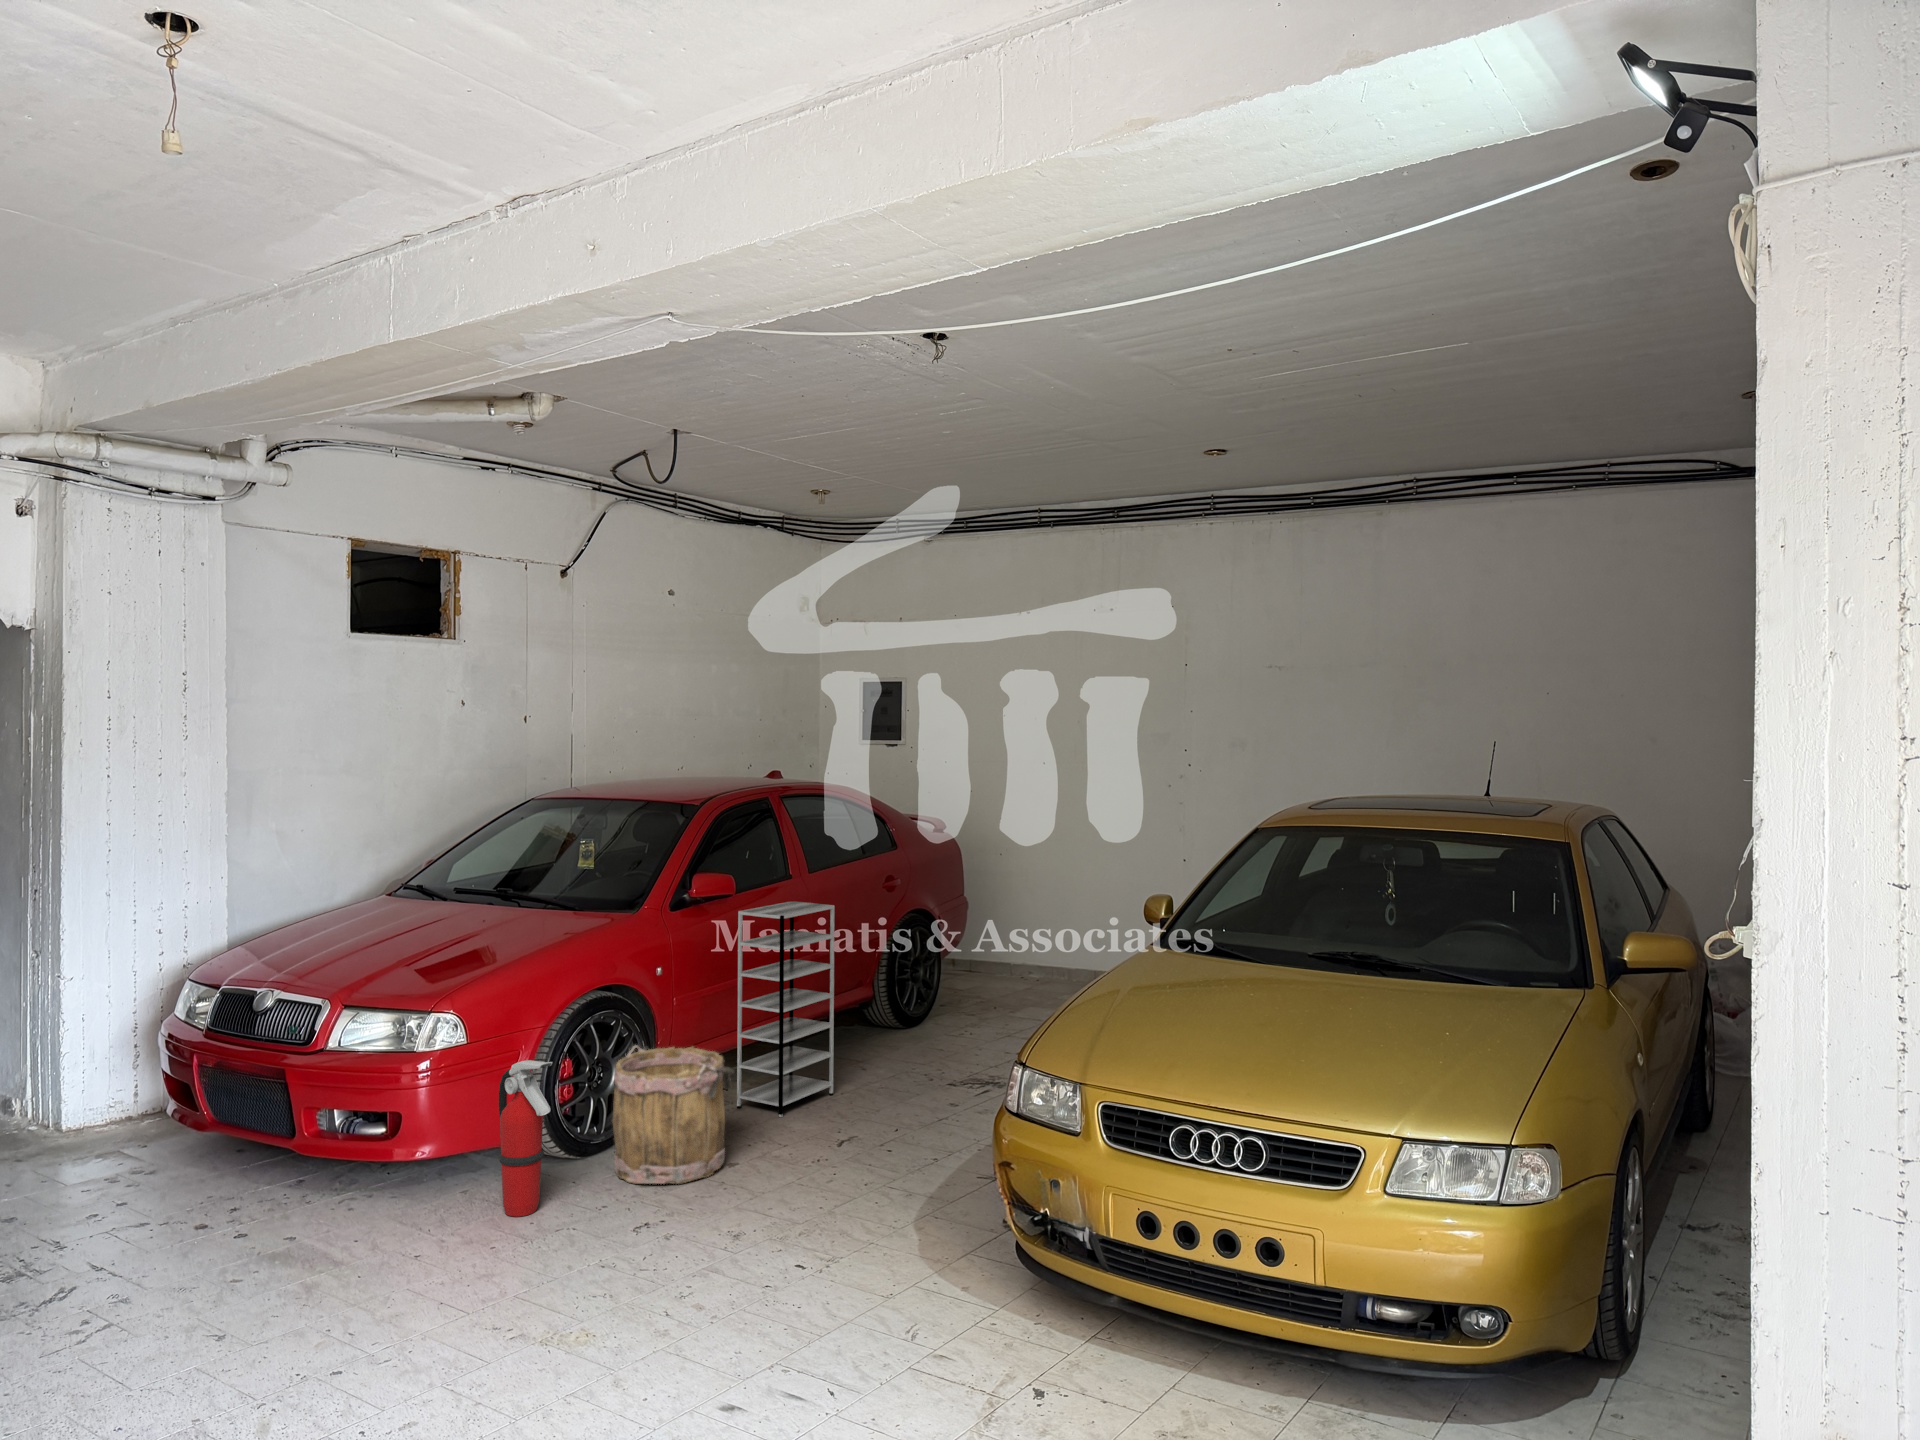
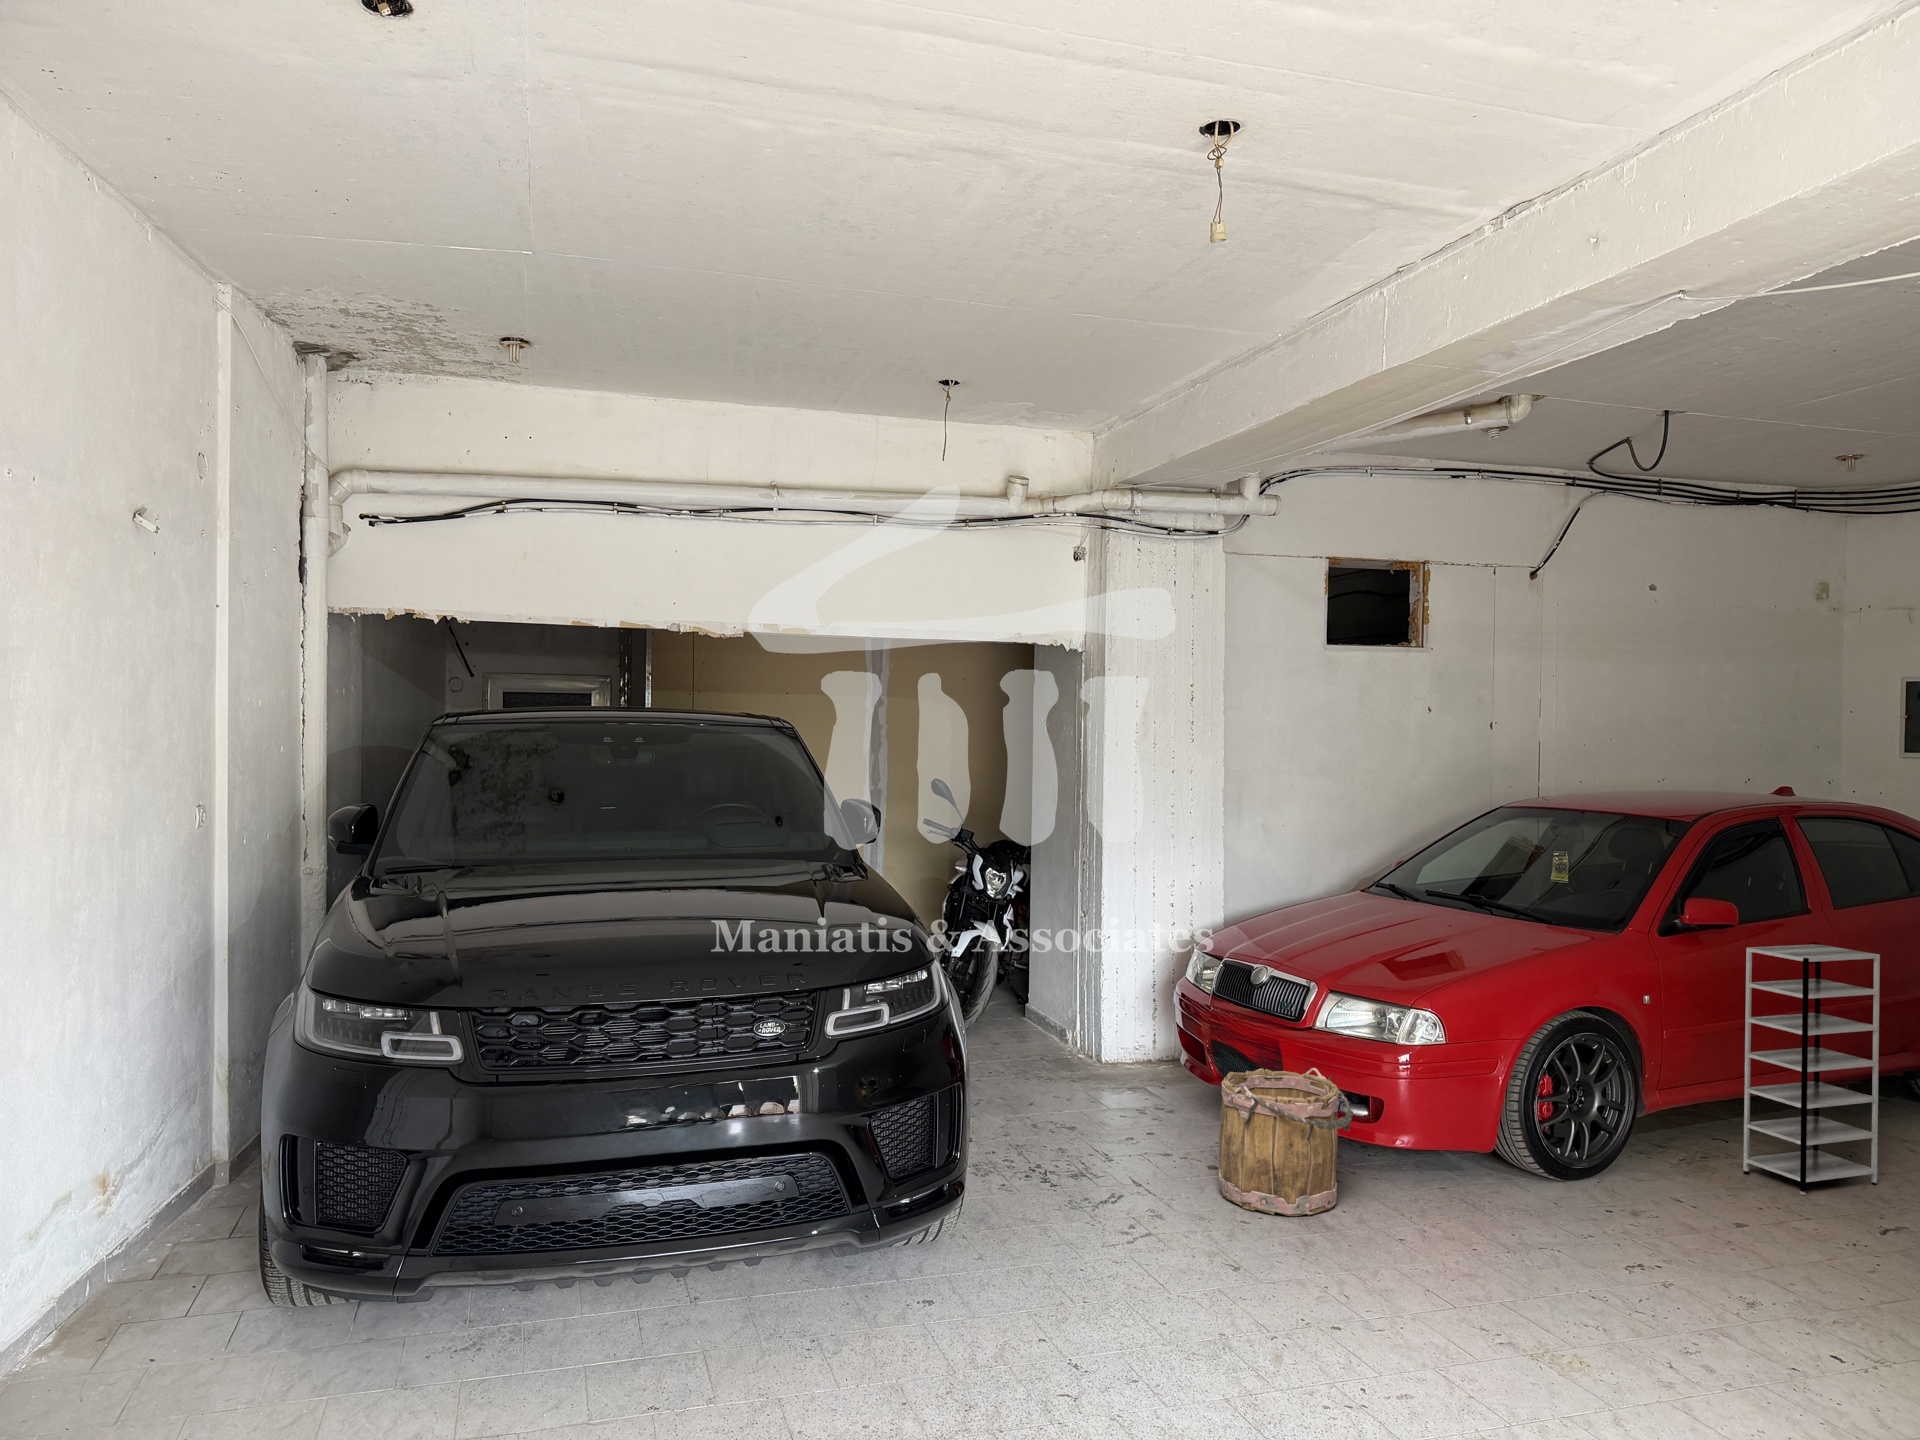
bucket: present [612,1046,734,1184] -> present [1219,1068,1354,1216]
fire extinguisher: present [498,1060,552,1217] -> none [1476,1068,1533,1225]

